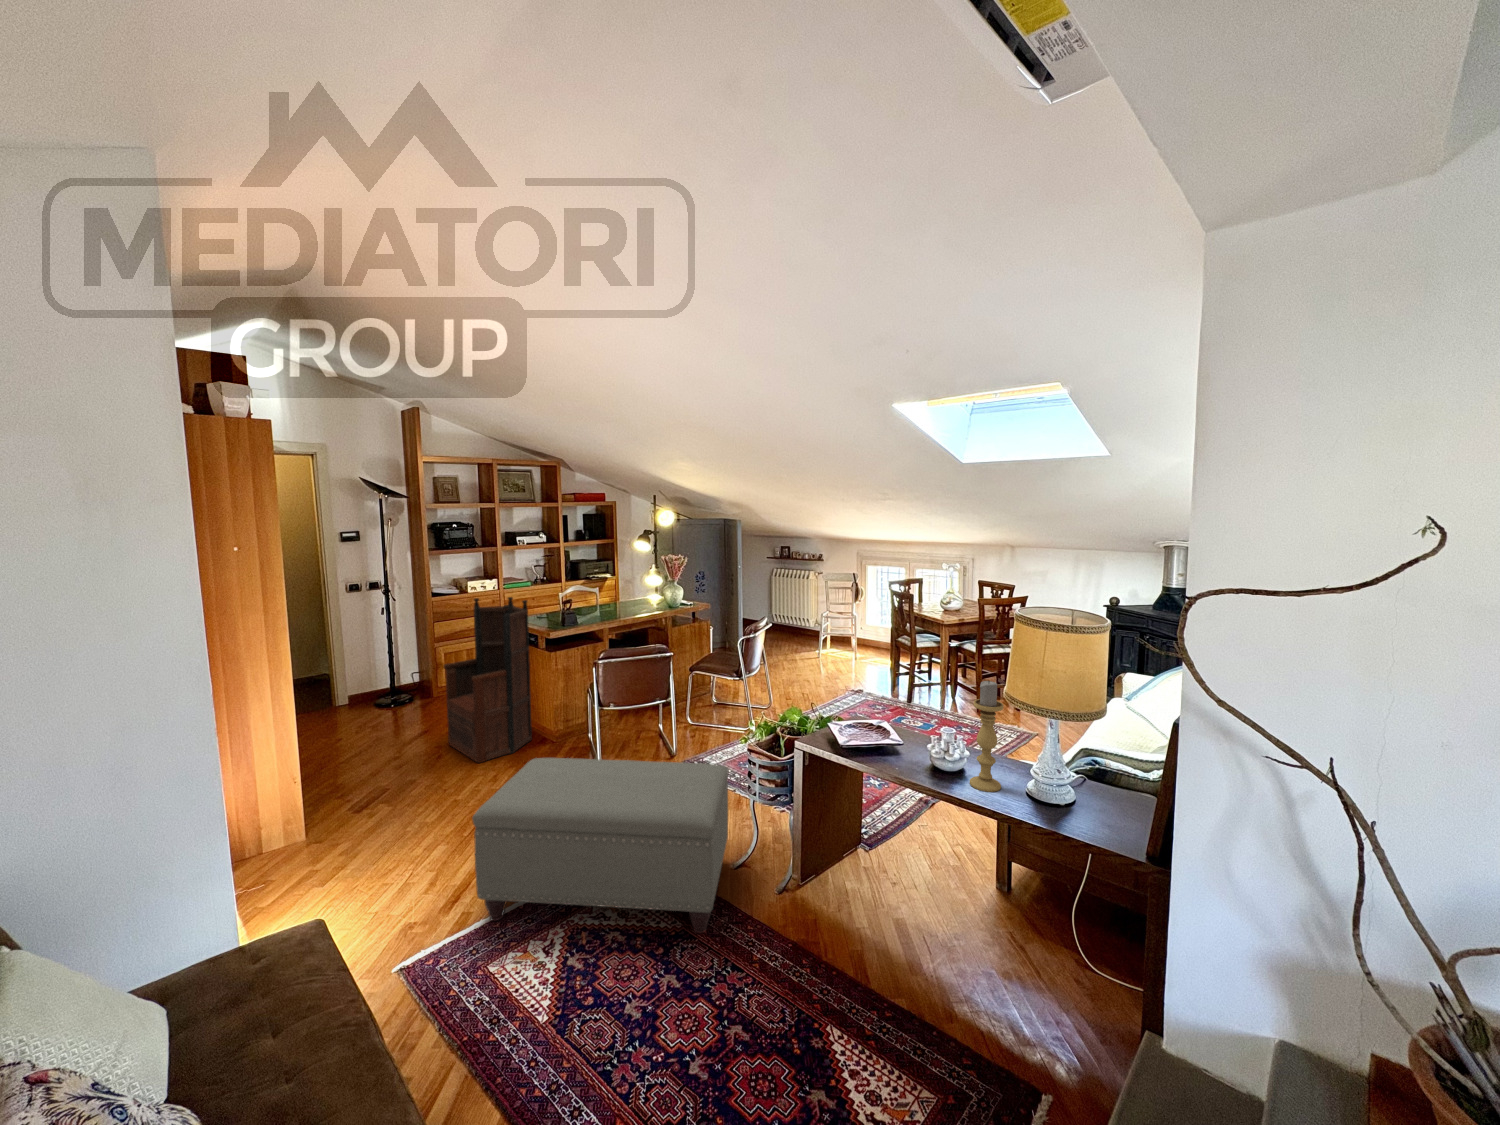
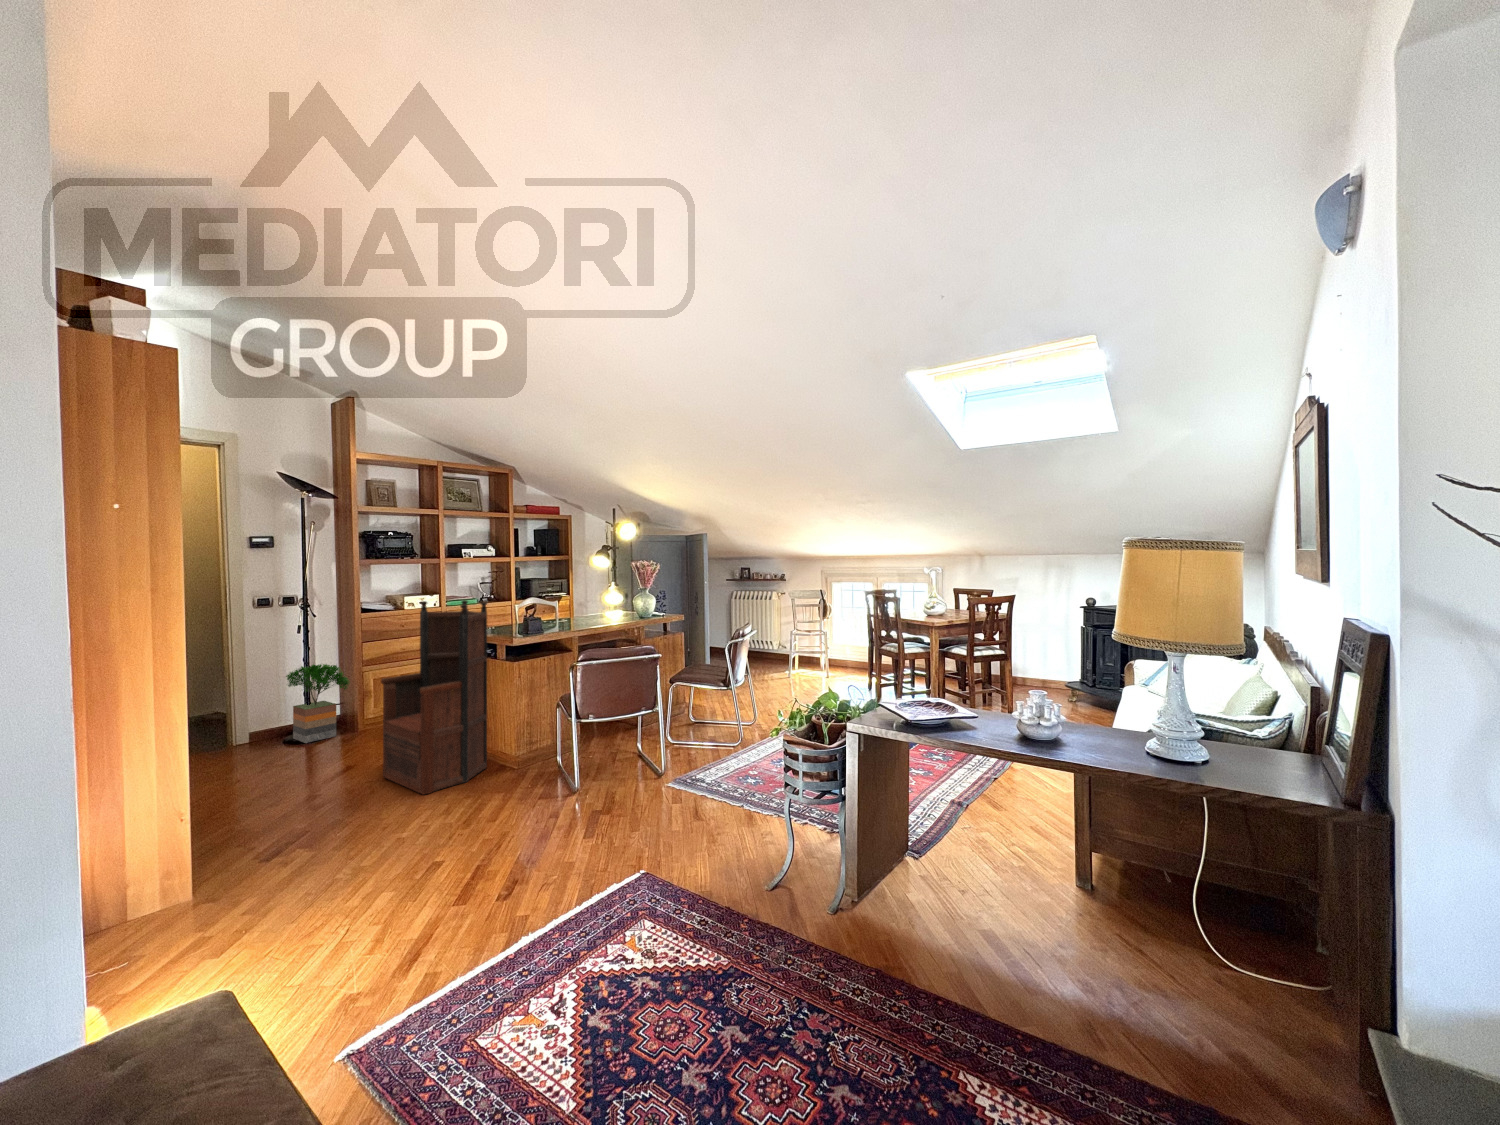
potted tree: none [373,641,426,708] -> present [286,664,350,743]
candle holder: present [970,681,1004,792] -> none [1079,624,1119,756]
ottoman: present [472,758,729,933] -> none [450,762,771,979]

